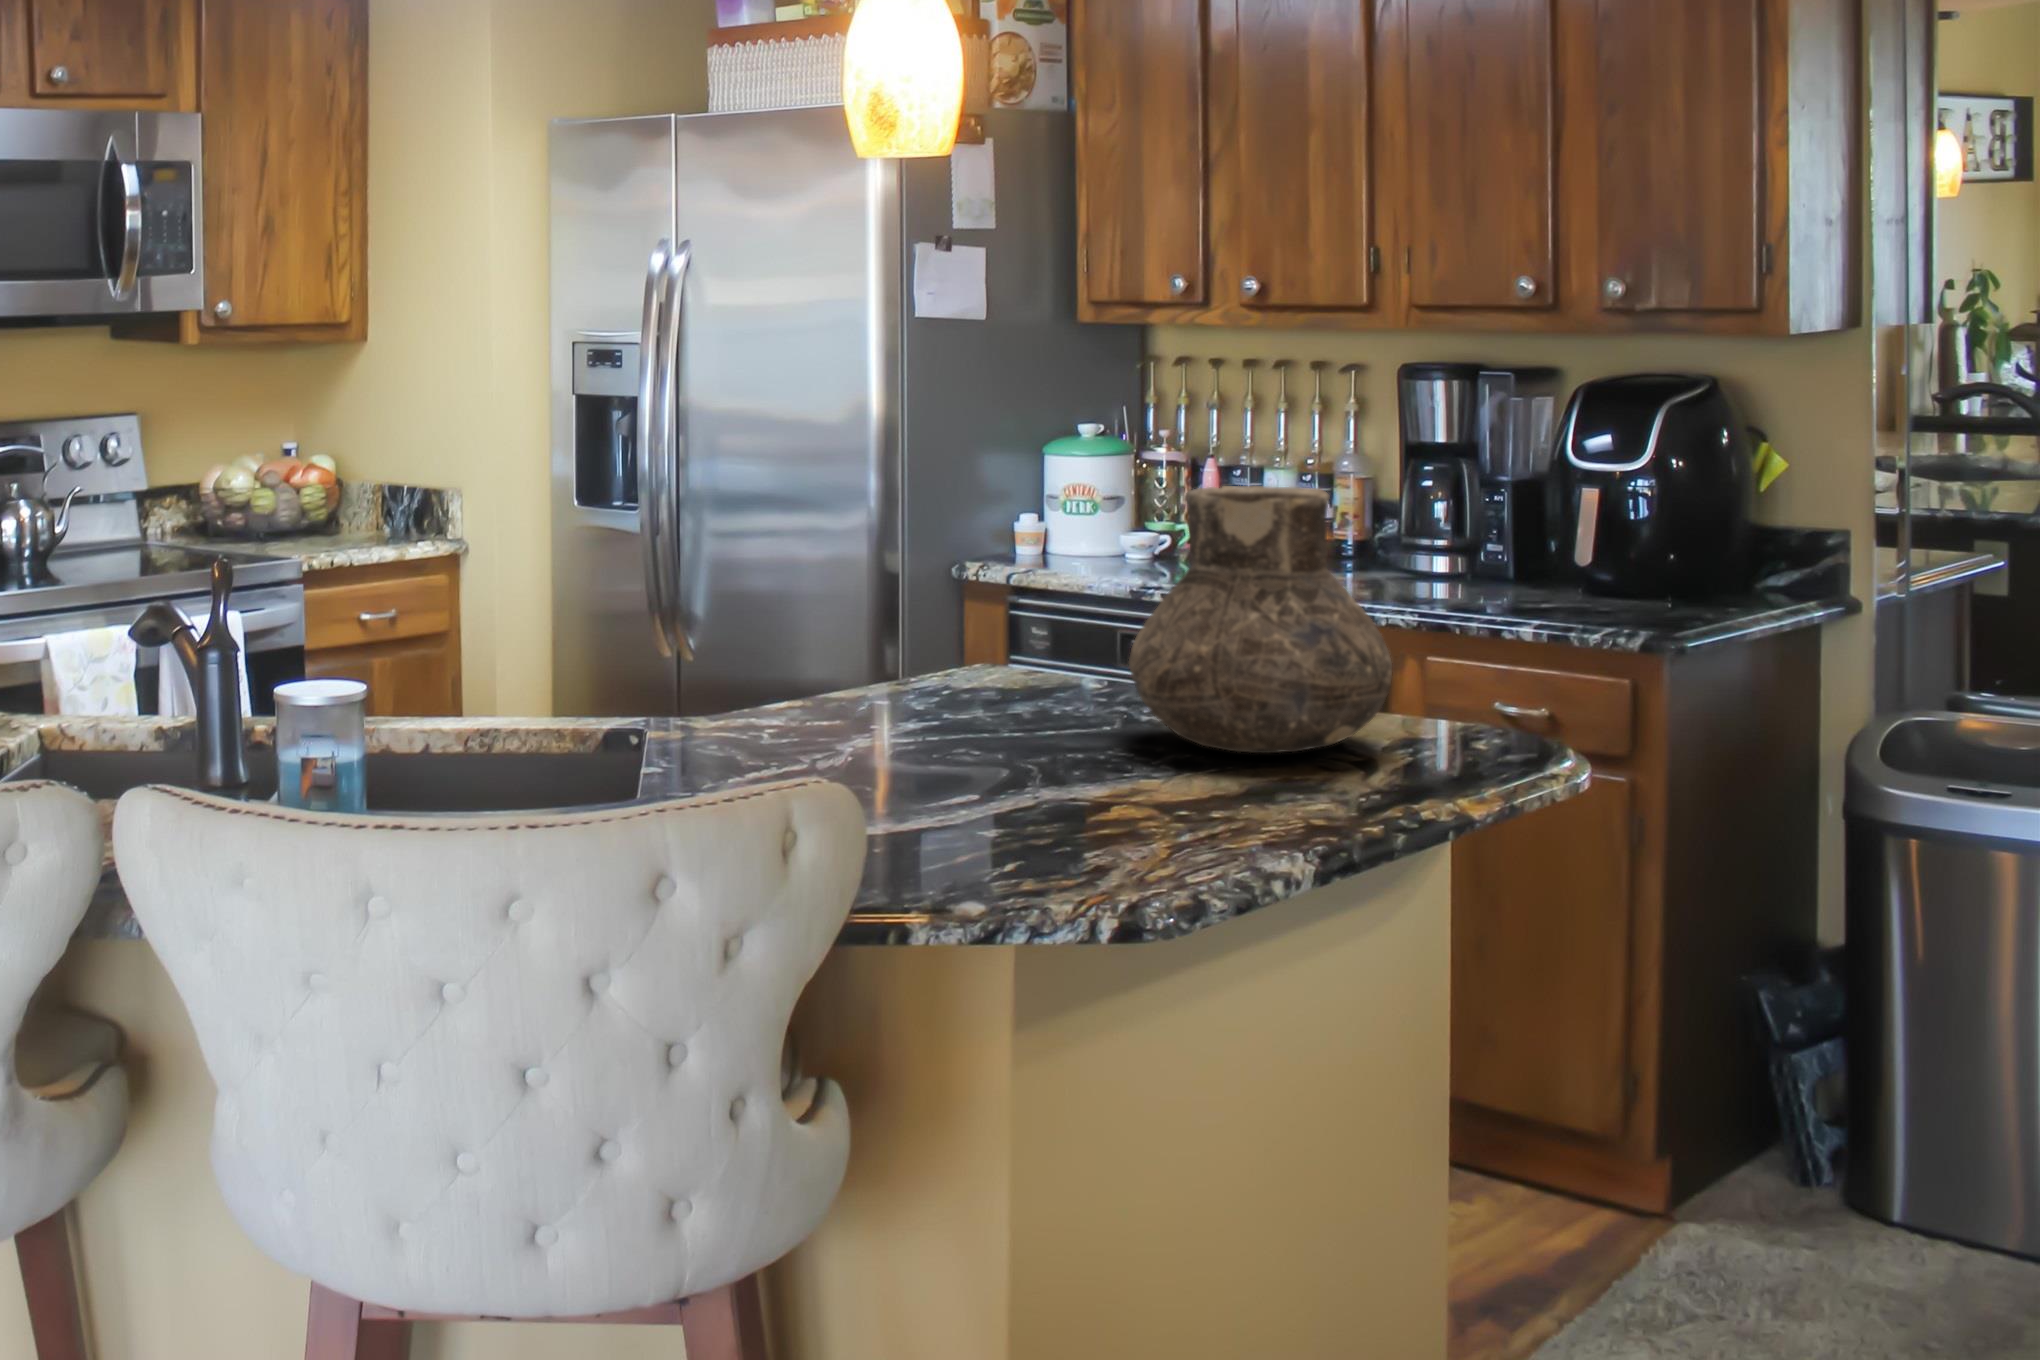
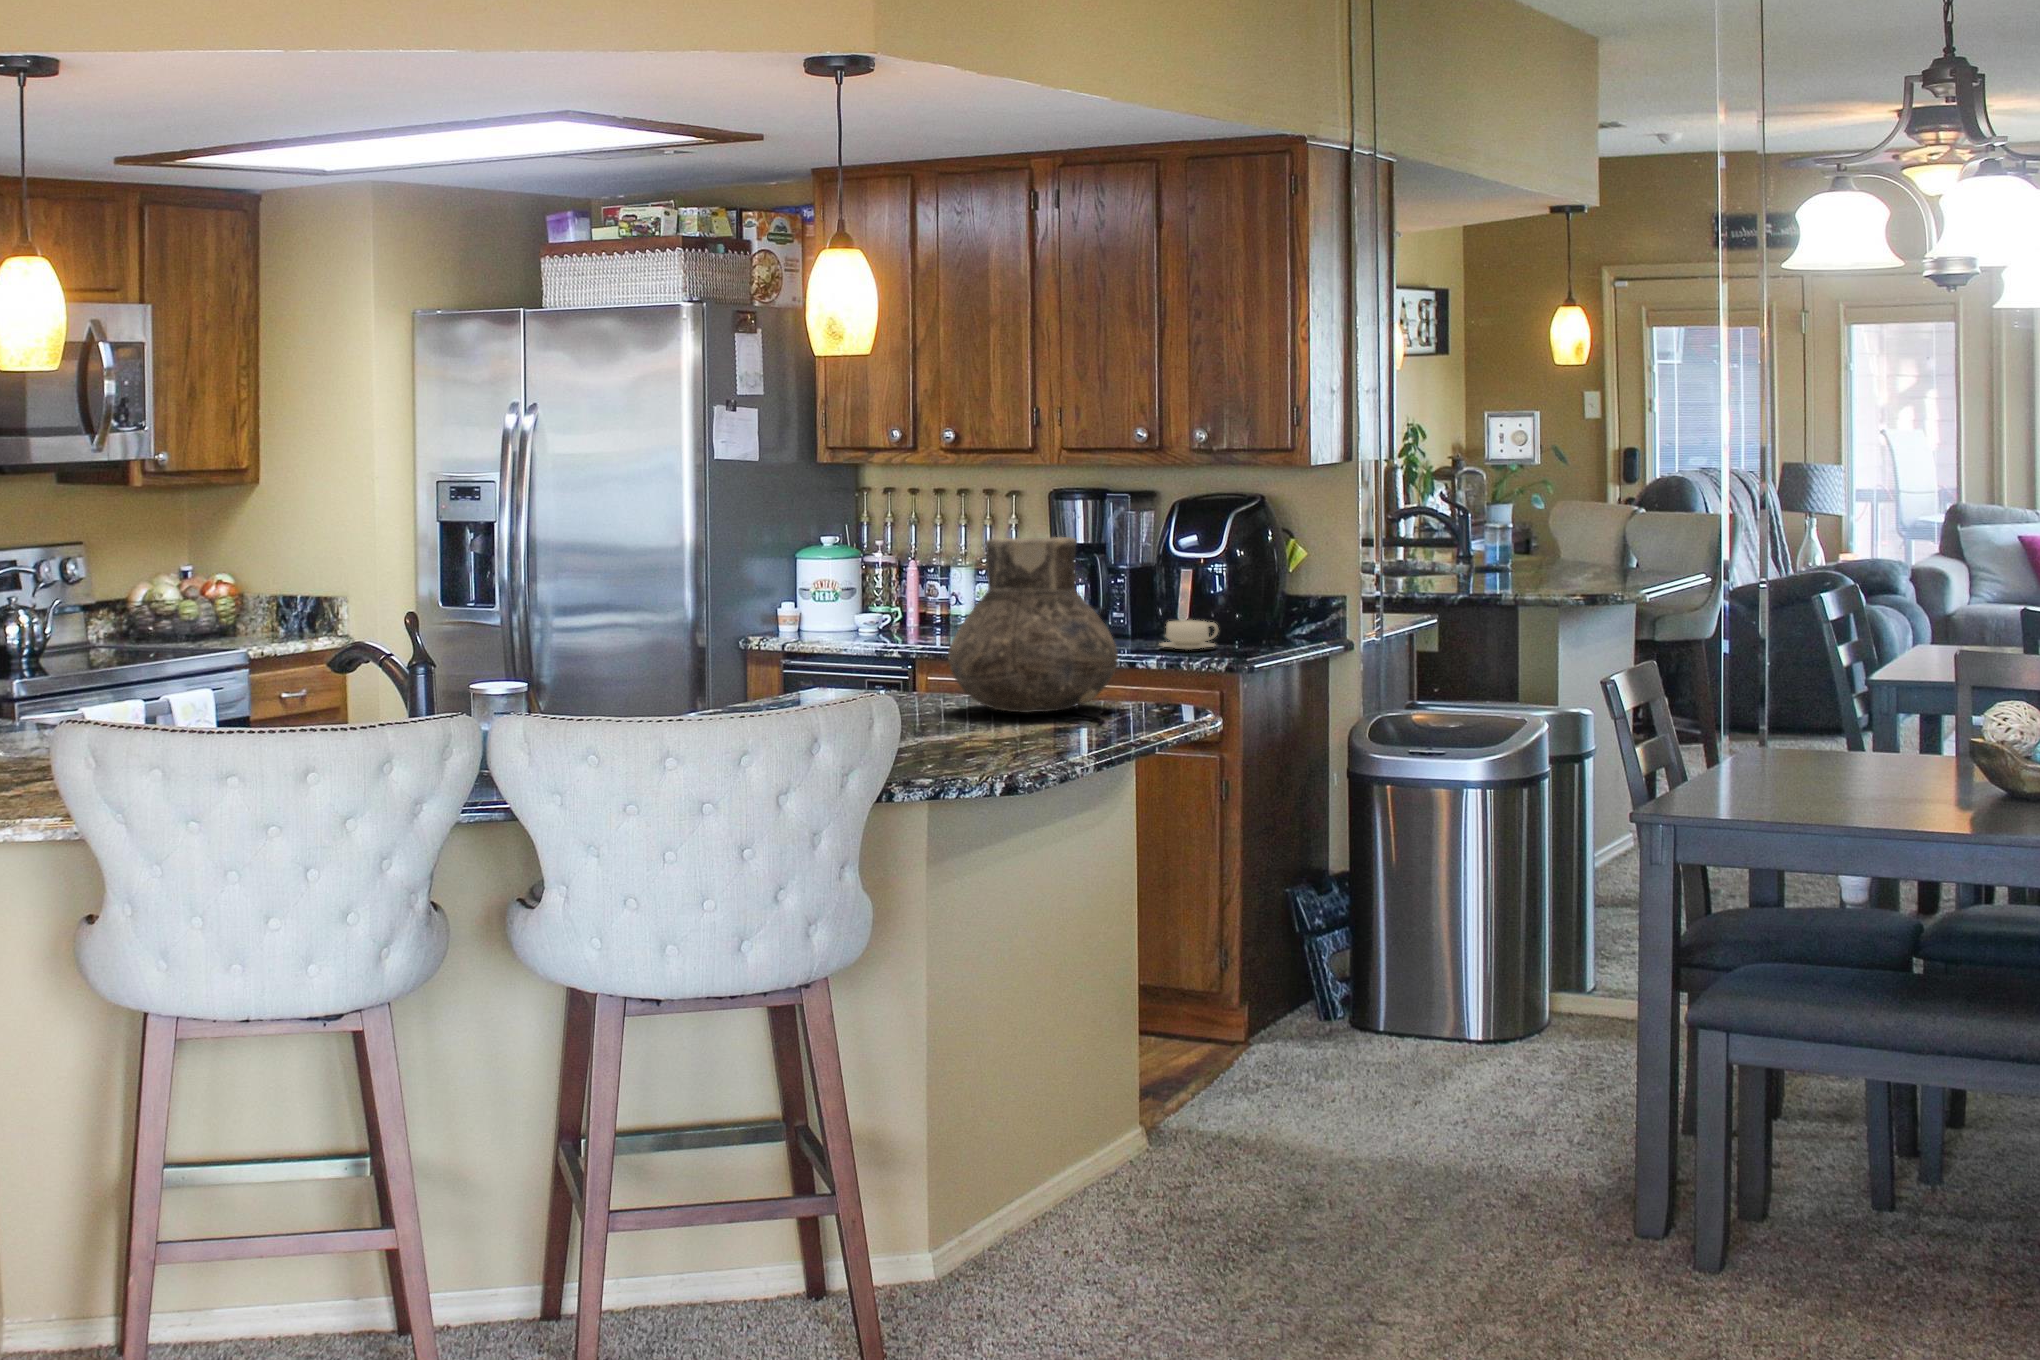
teacup: none [1544,569,1639,613] -> present [1160,620,1219,650]

